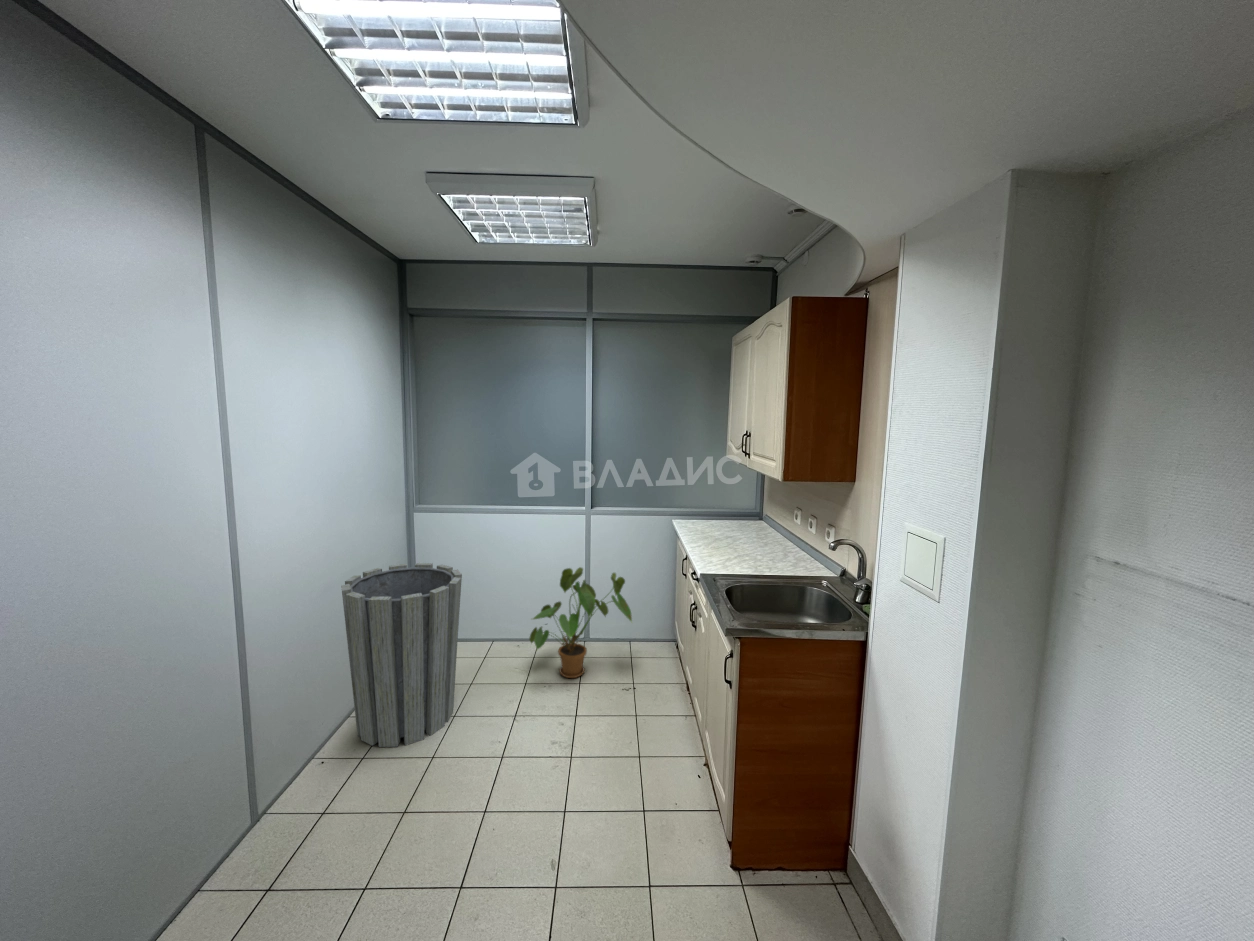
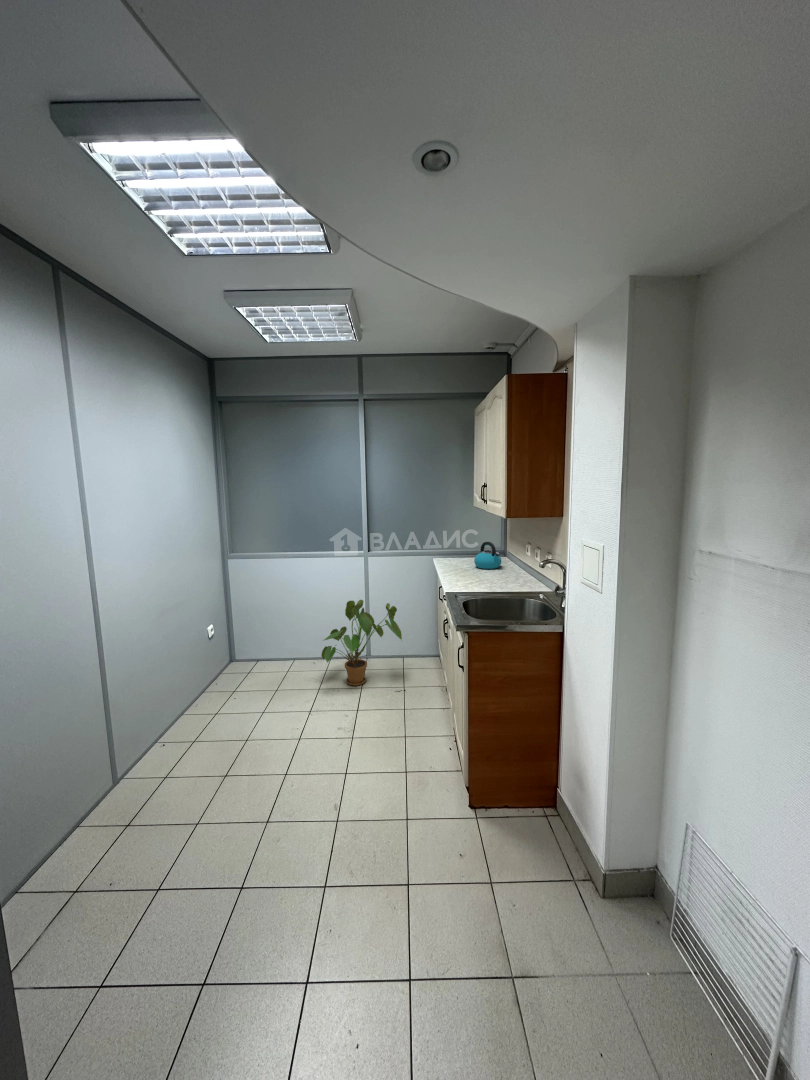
kettle: none [727,502,761,537] -> present [474,542,501,569]
trash can: present [341,563,462,747] -> none [173,597,265,735]

